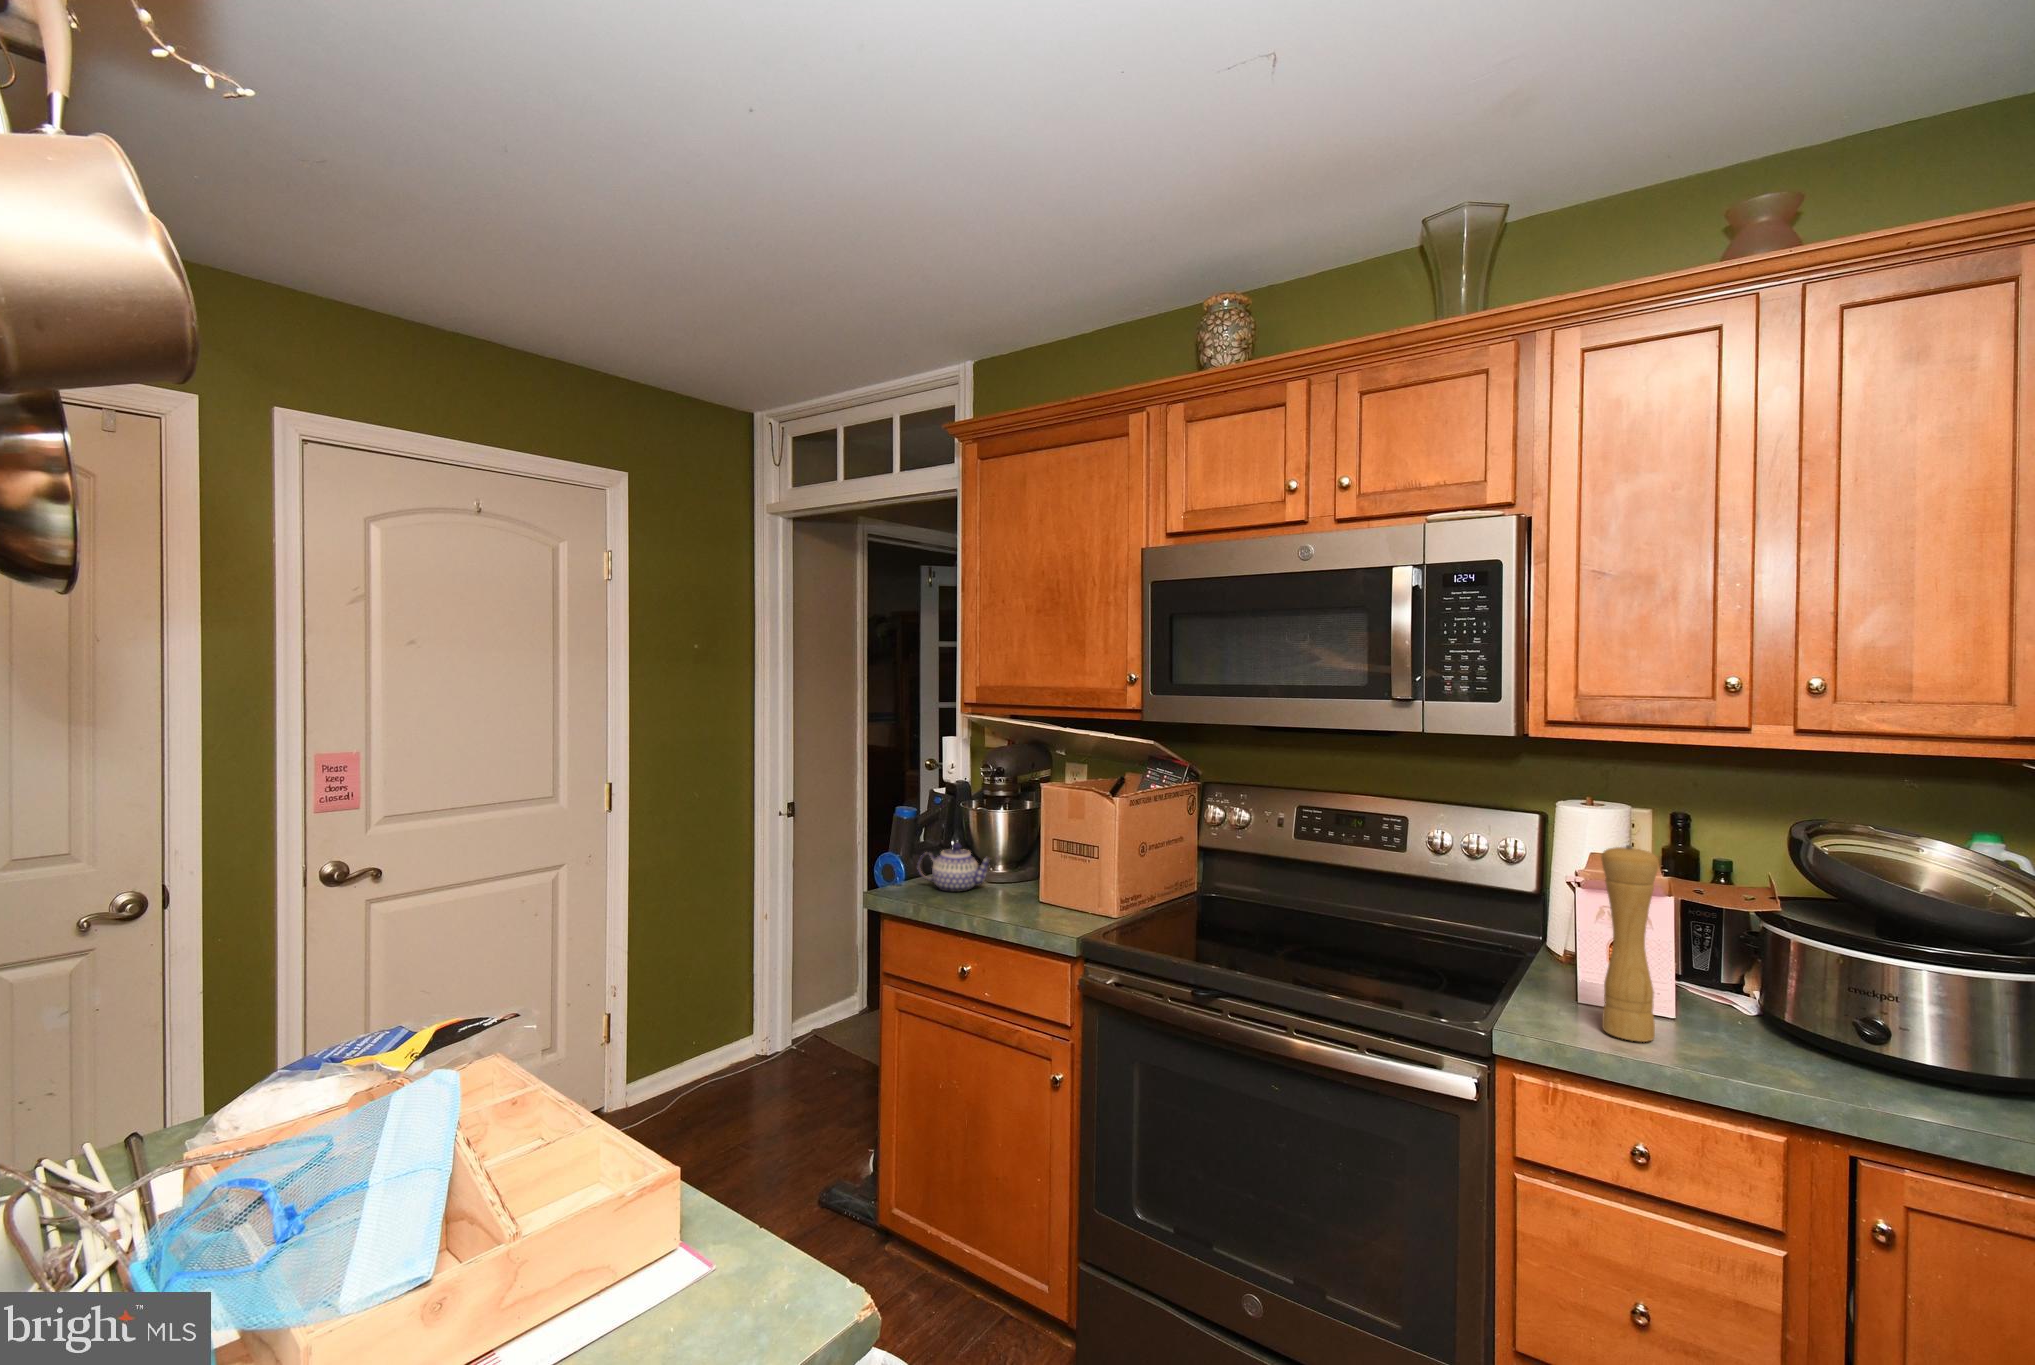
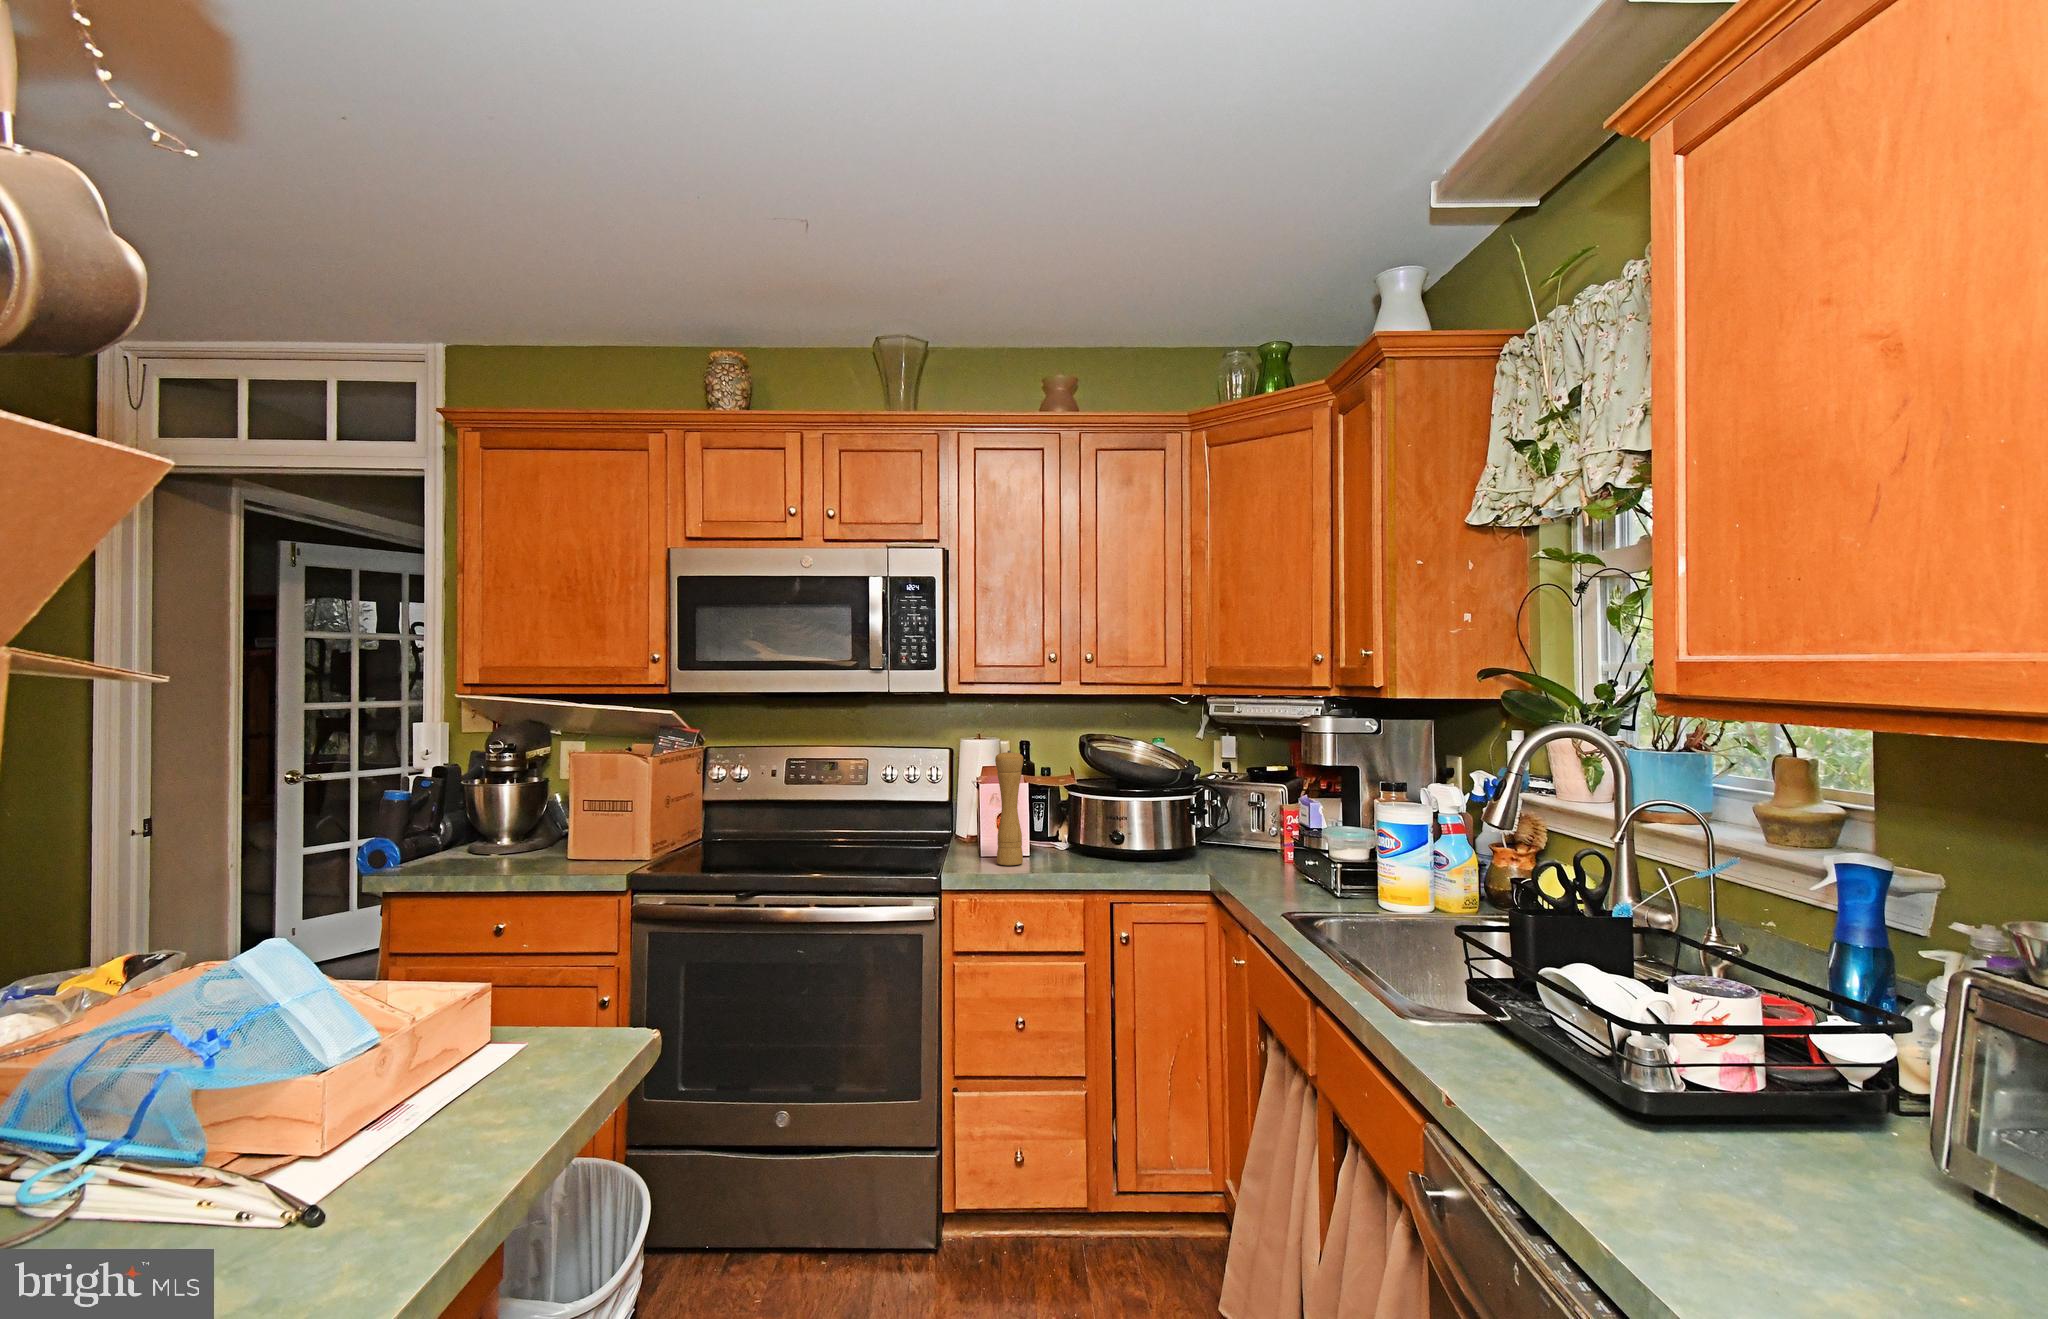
teapot: present [917,843,990,892] -> none [421,818,507,866]

